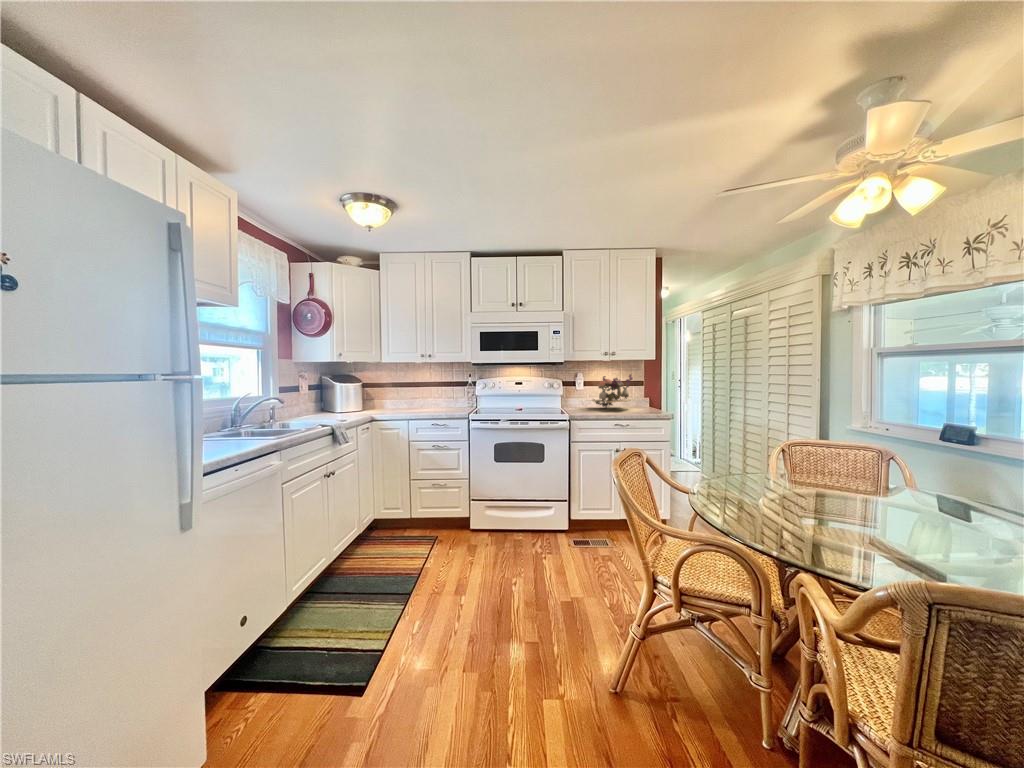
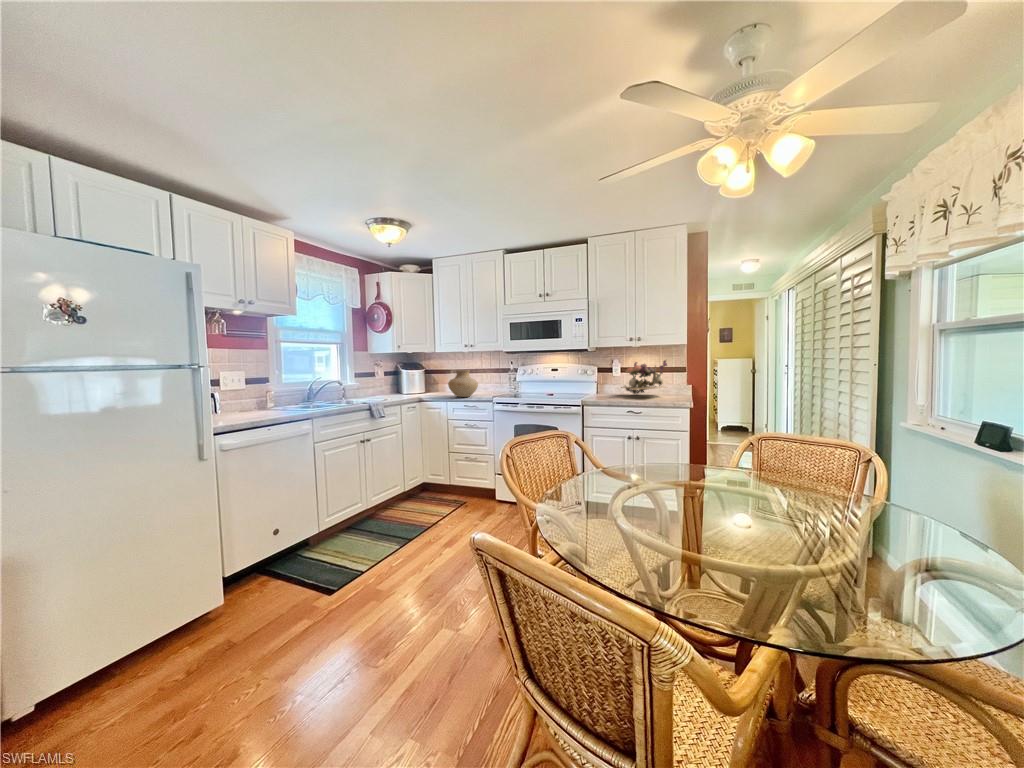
vase: none [409,383,444,414] -> present [448,370,478,397]

